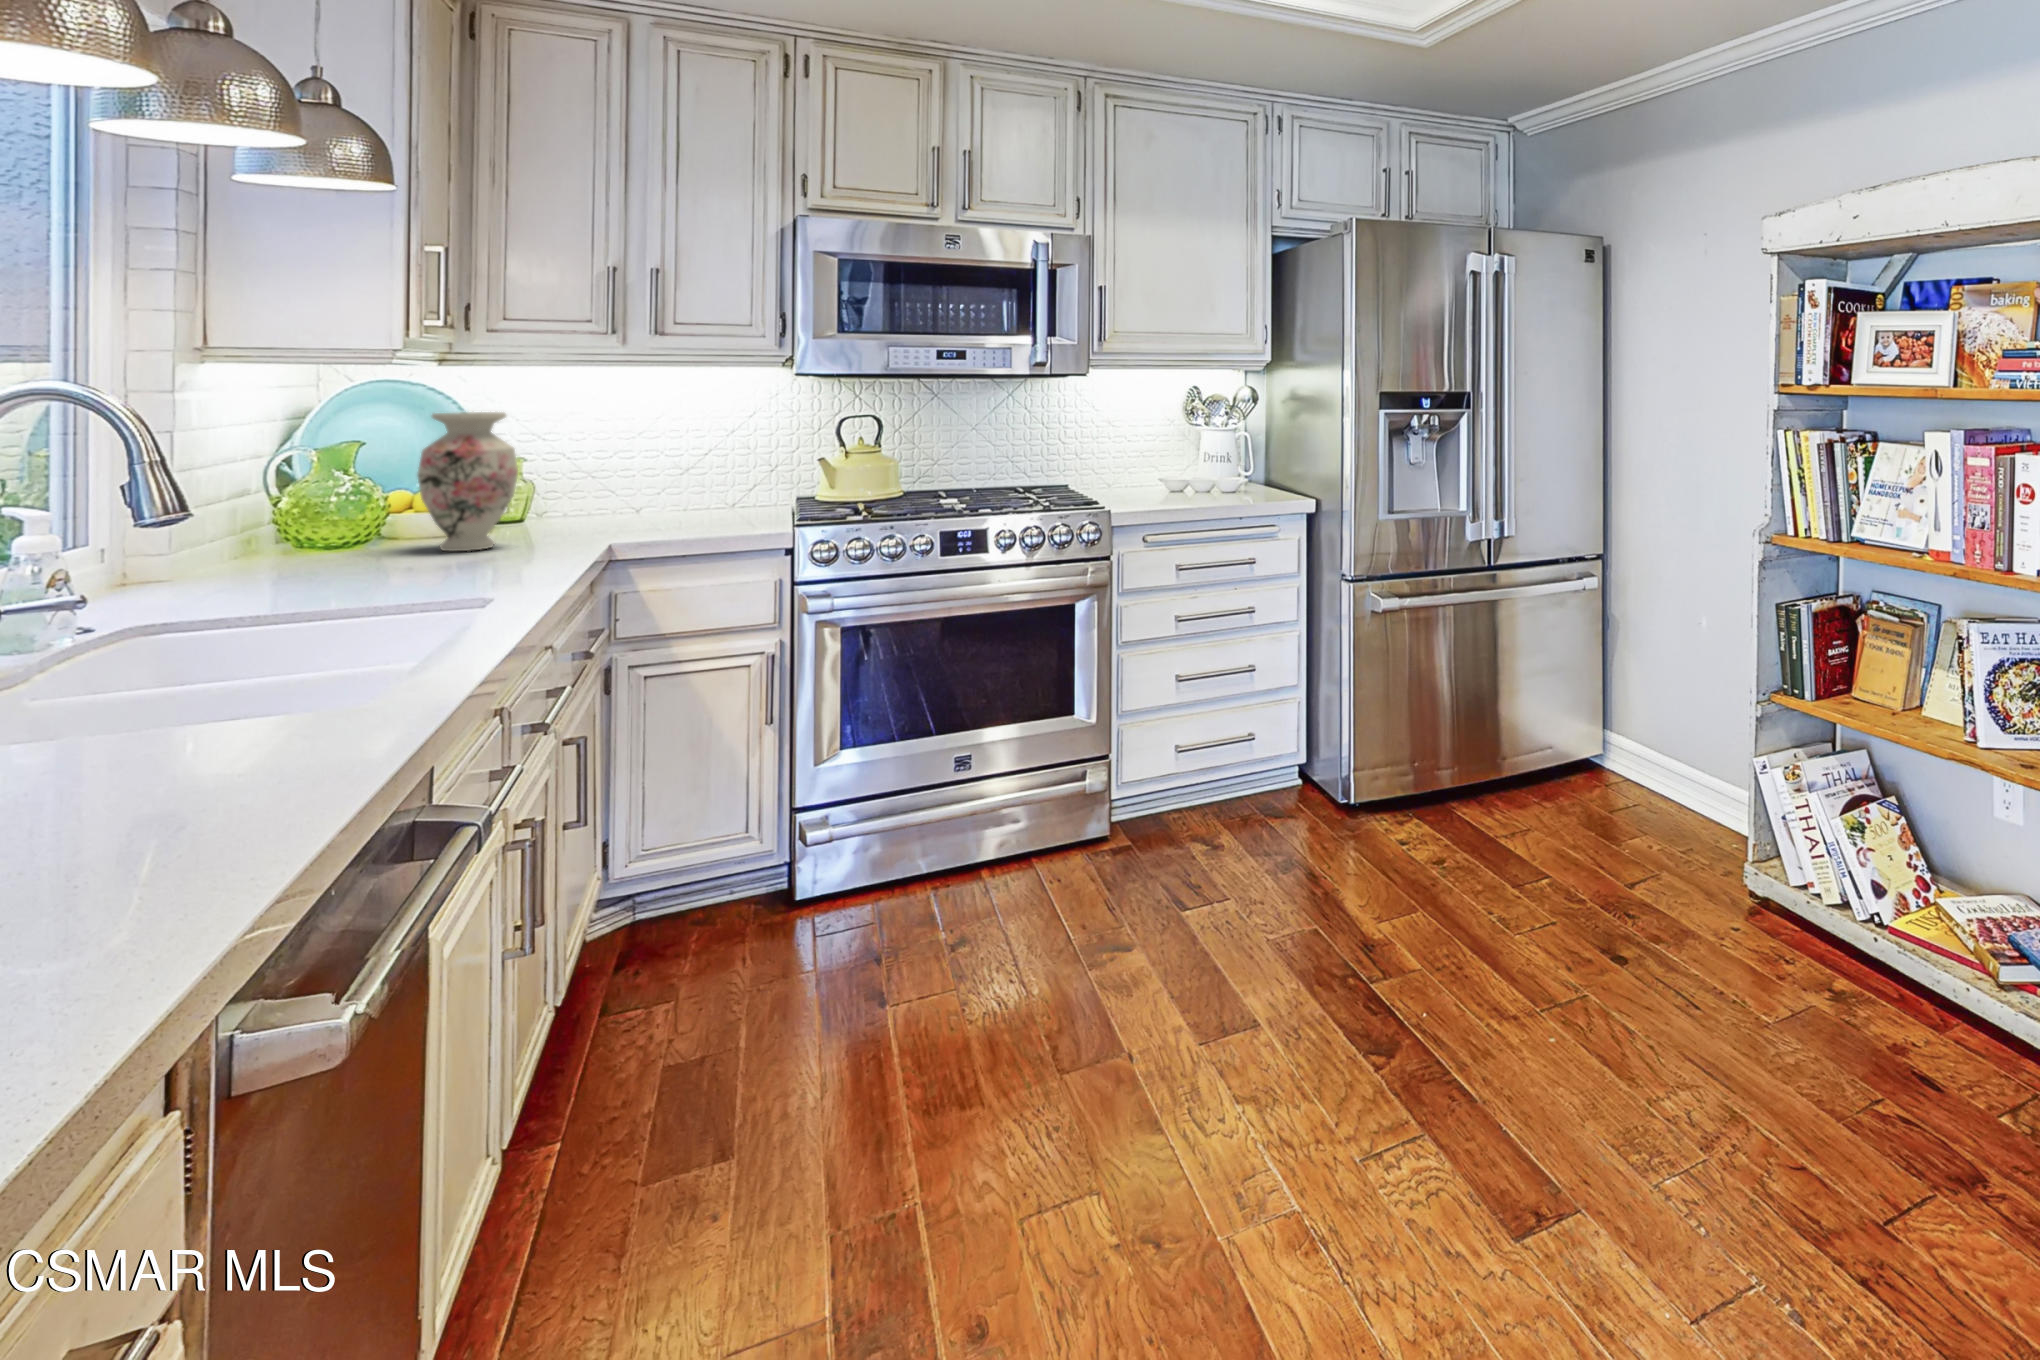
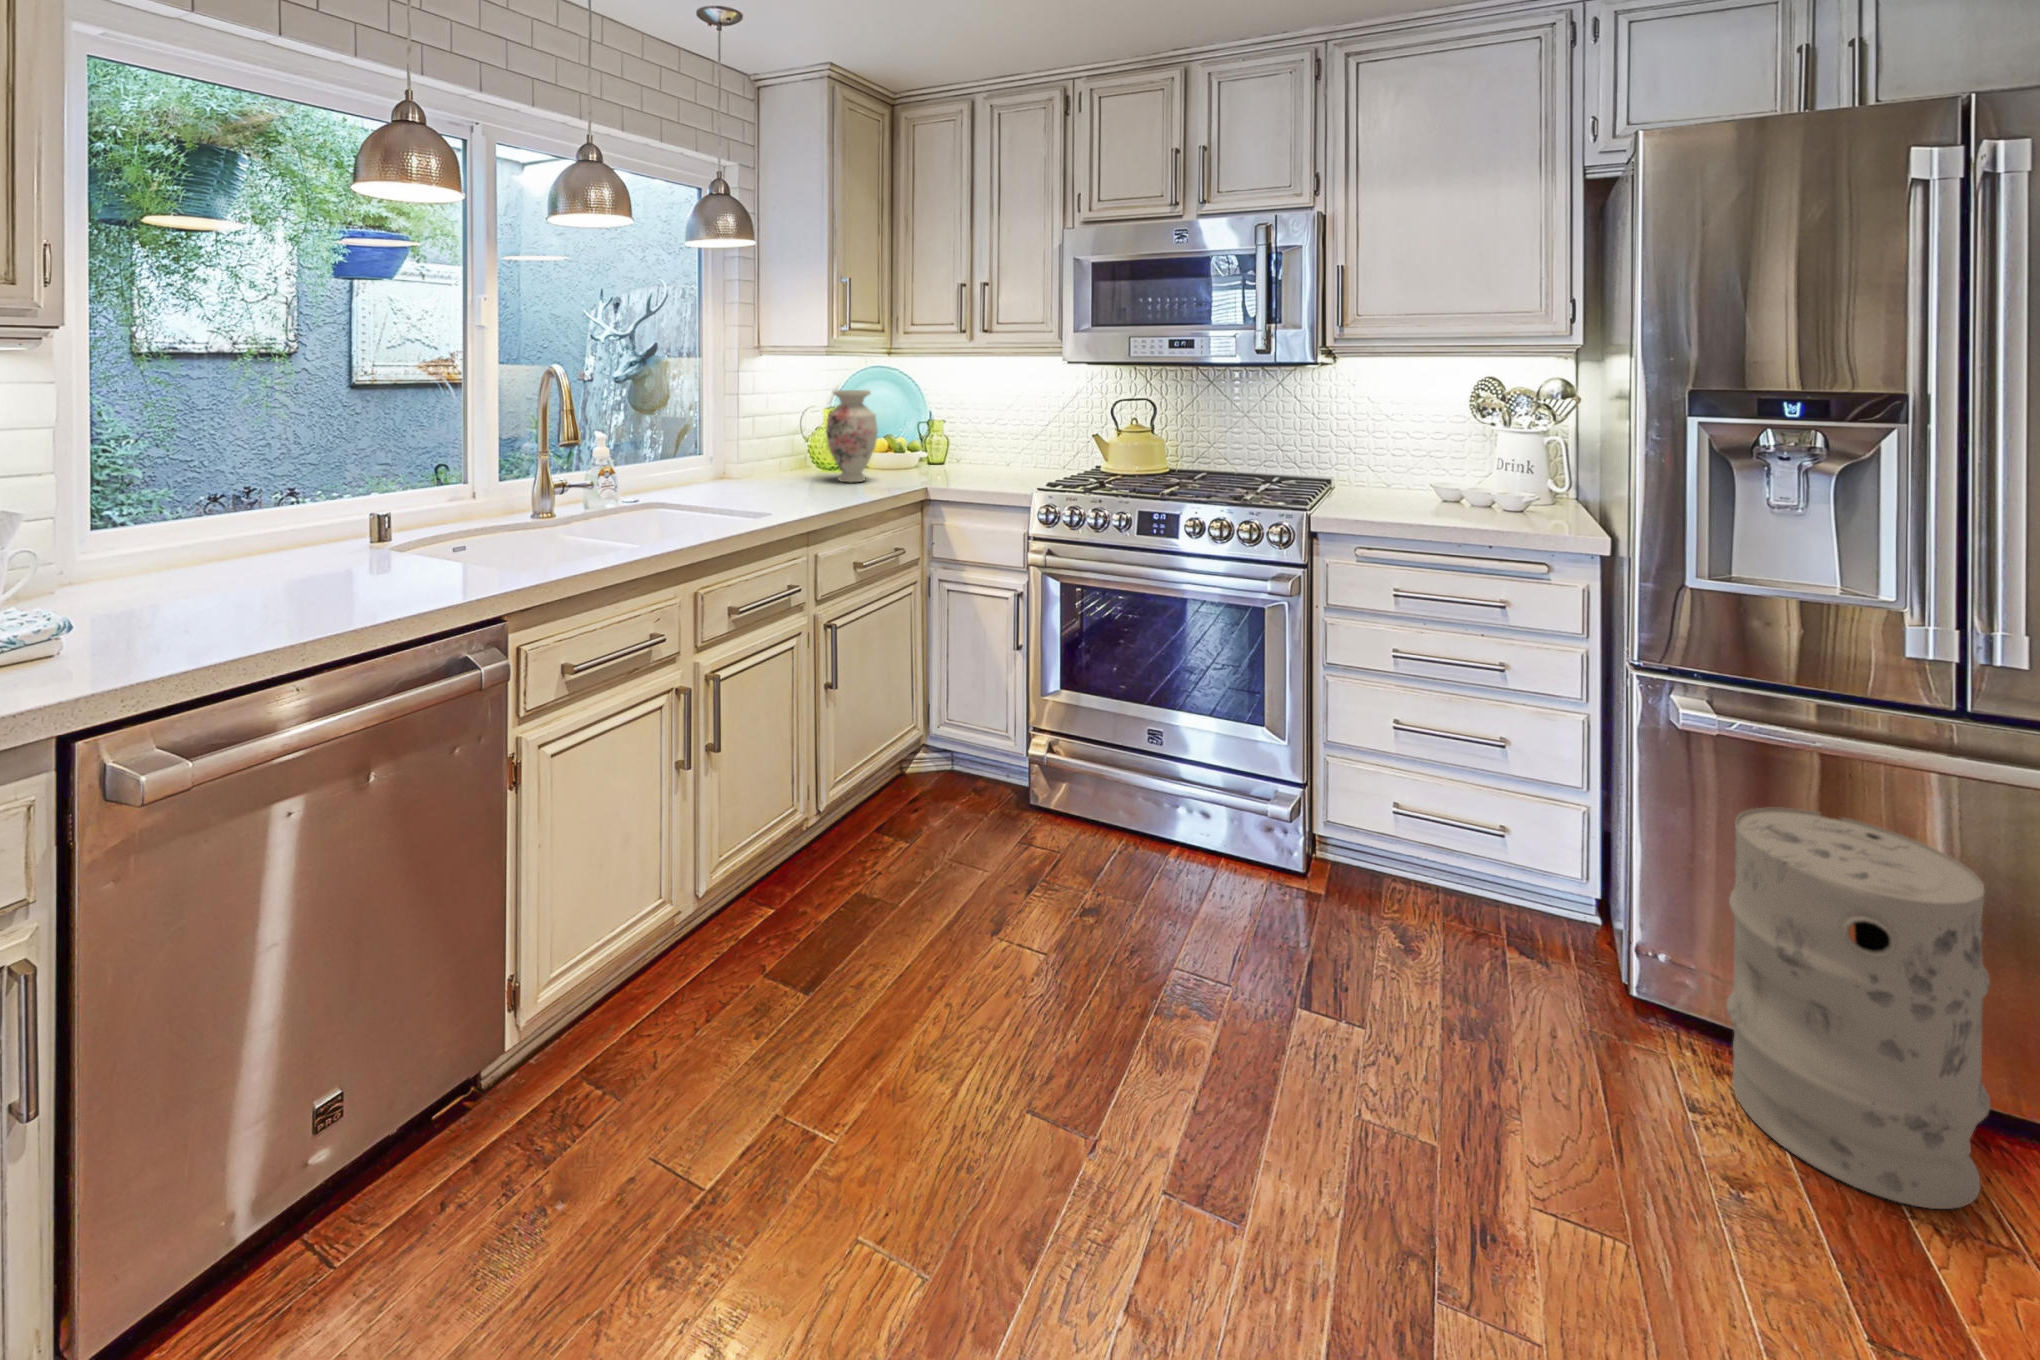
trash can: none [1412,647,1522,846] -> present [1726,808,1990,1209]

